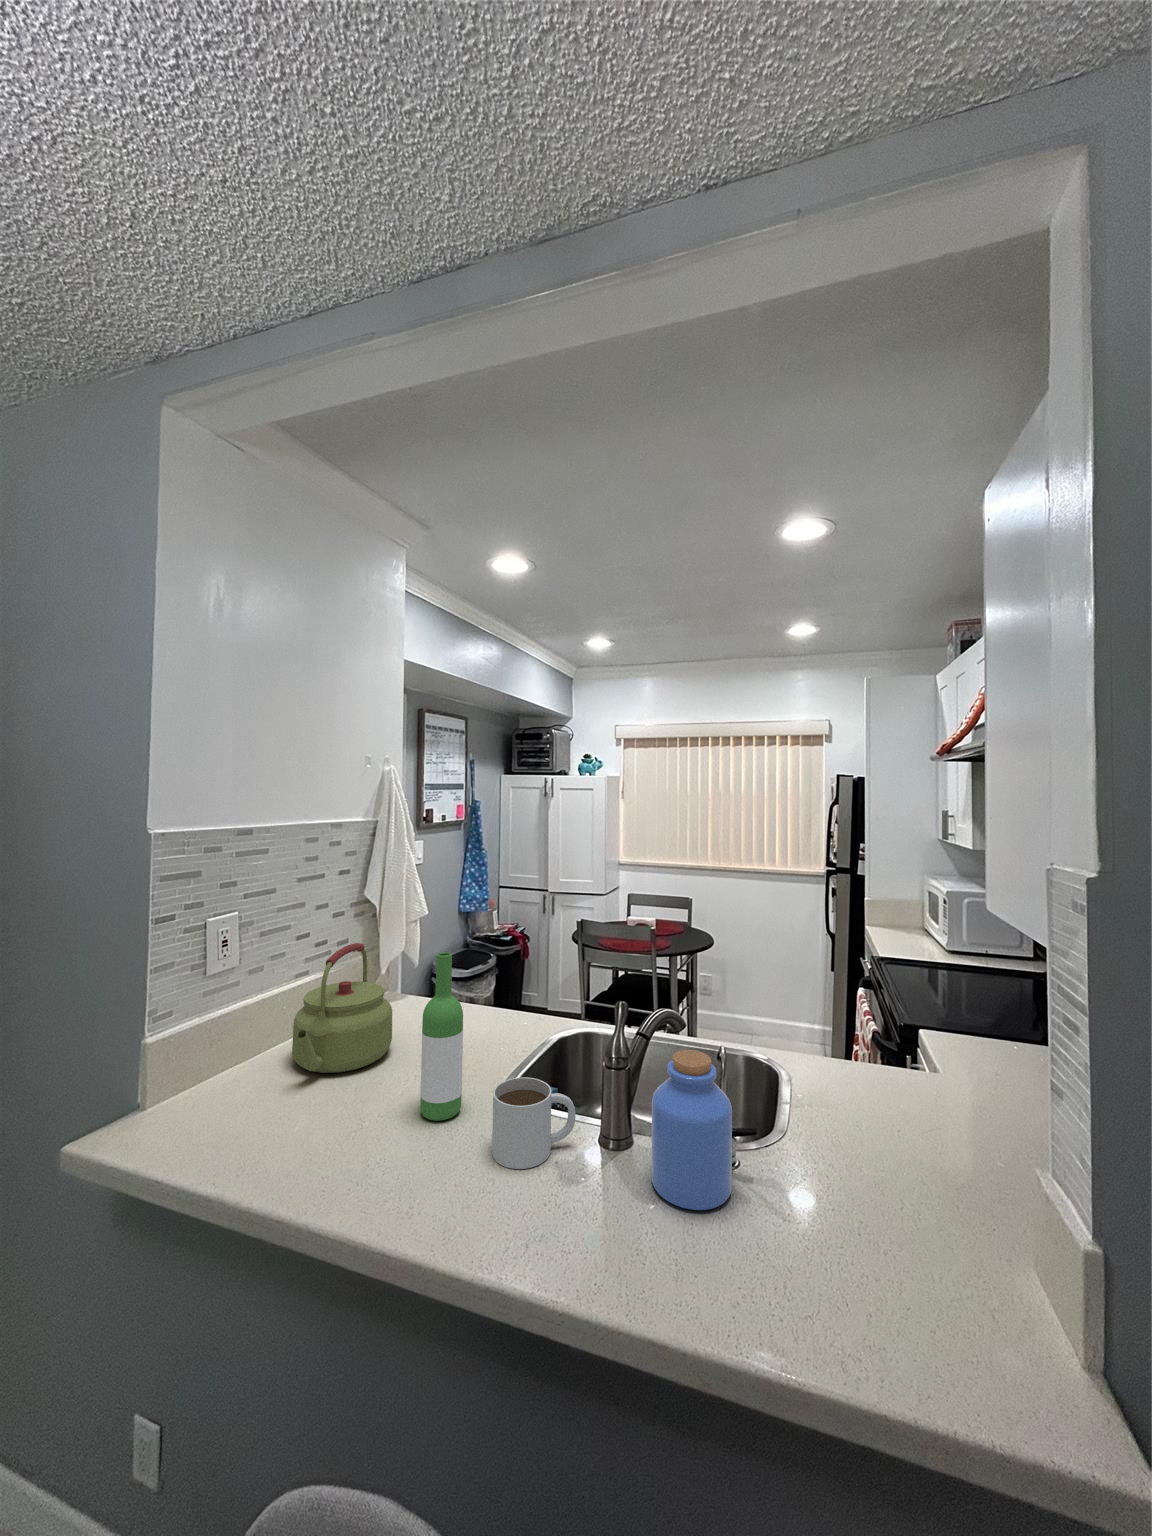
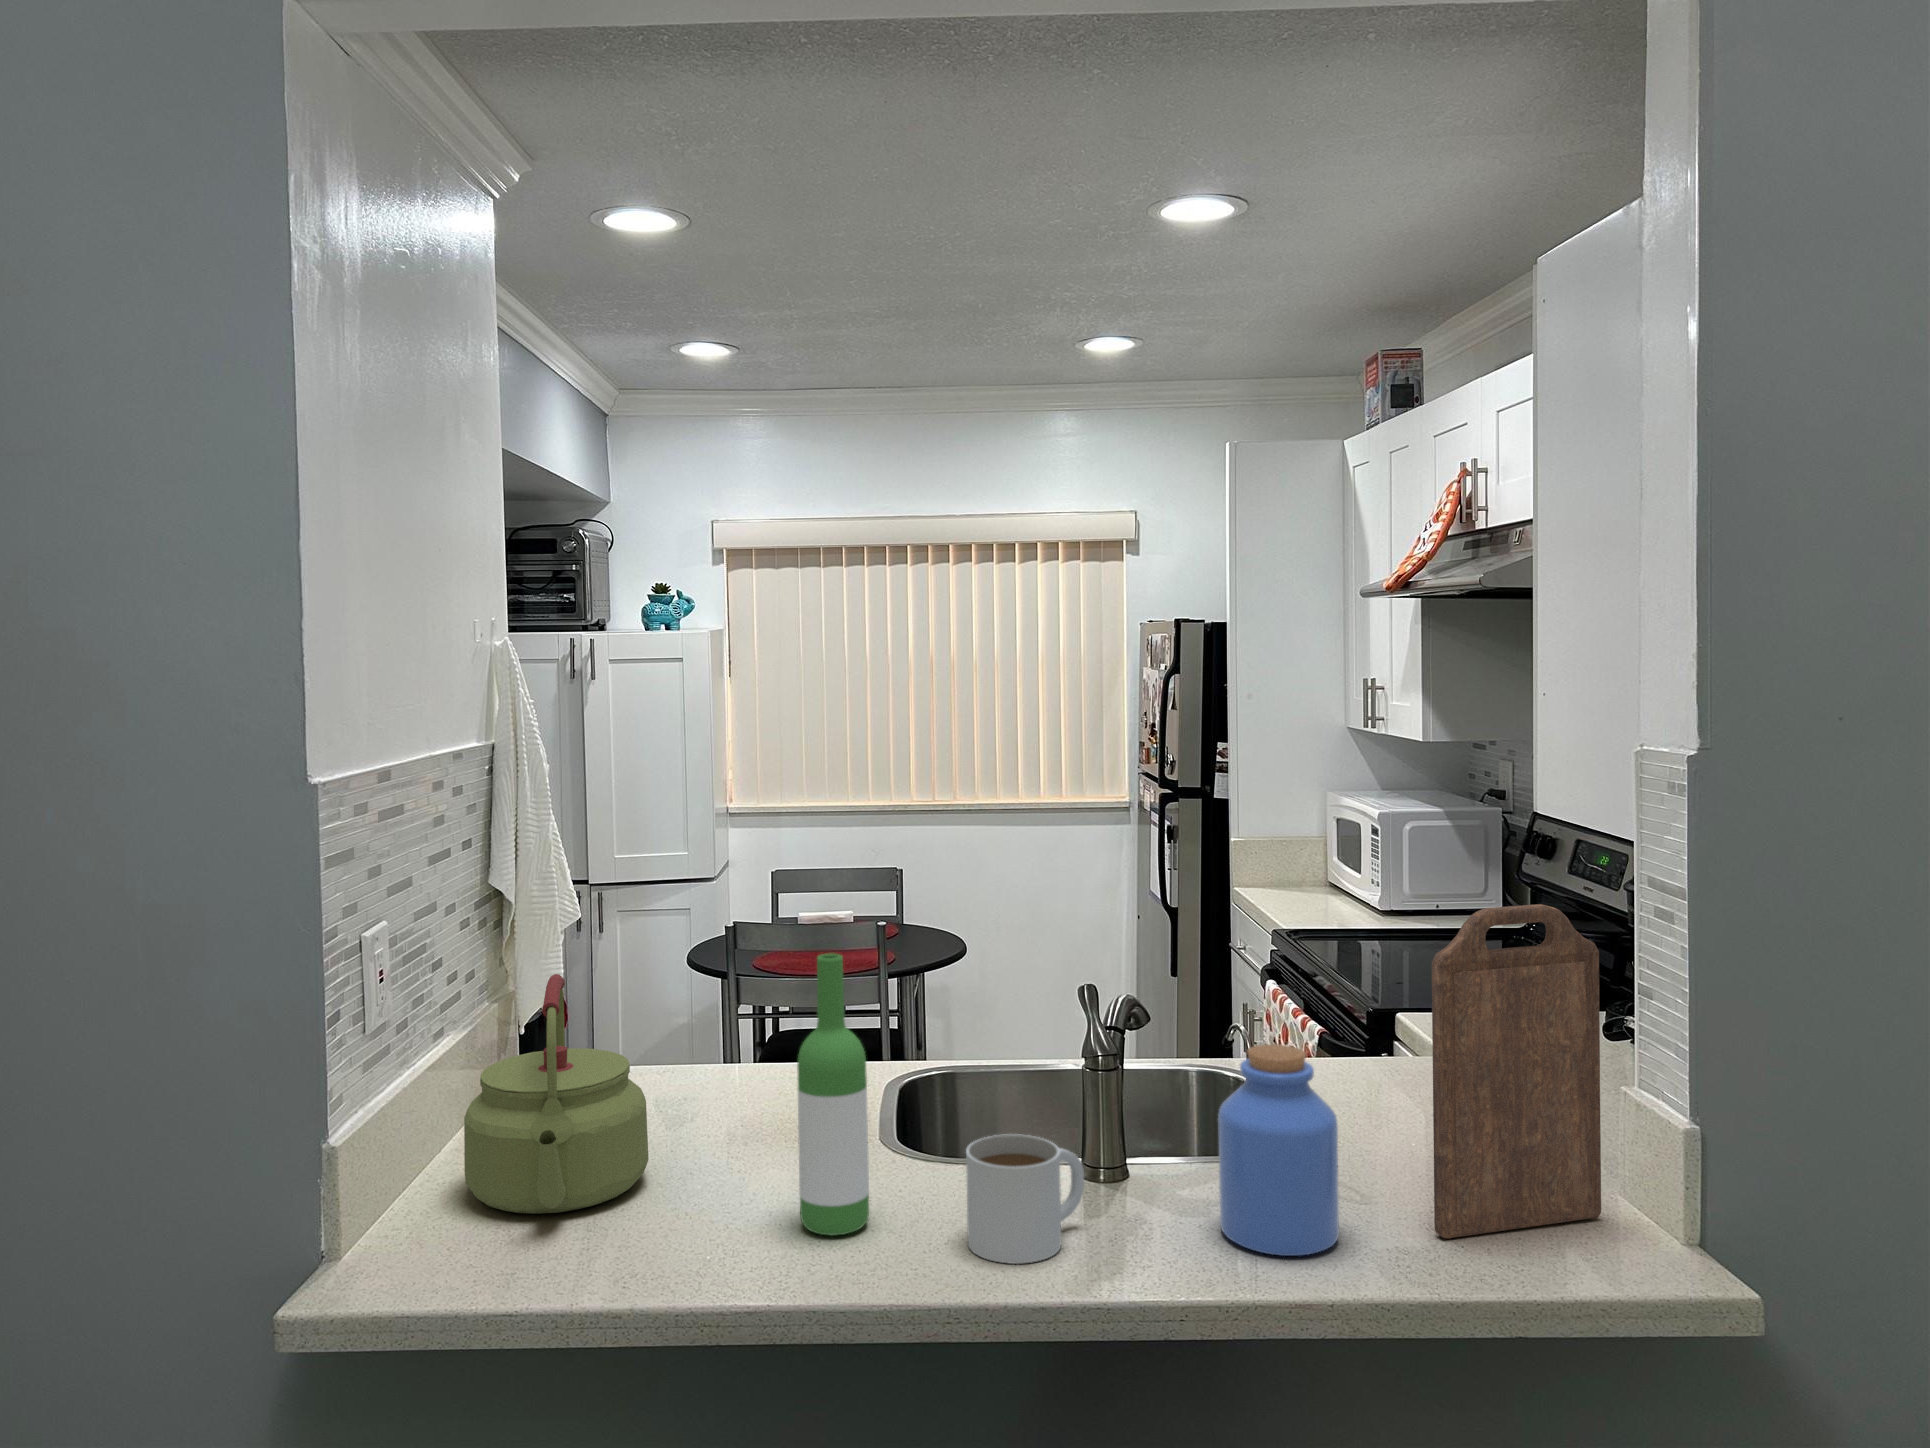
cutting board: none [803,978,952,1232] -> present [1432,904,1601,1238]

